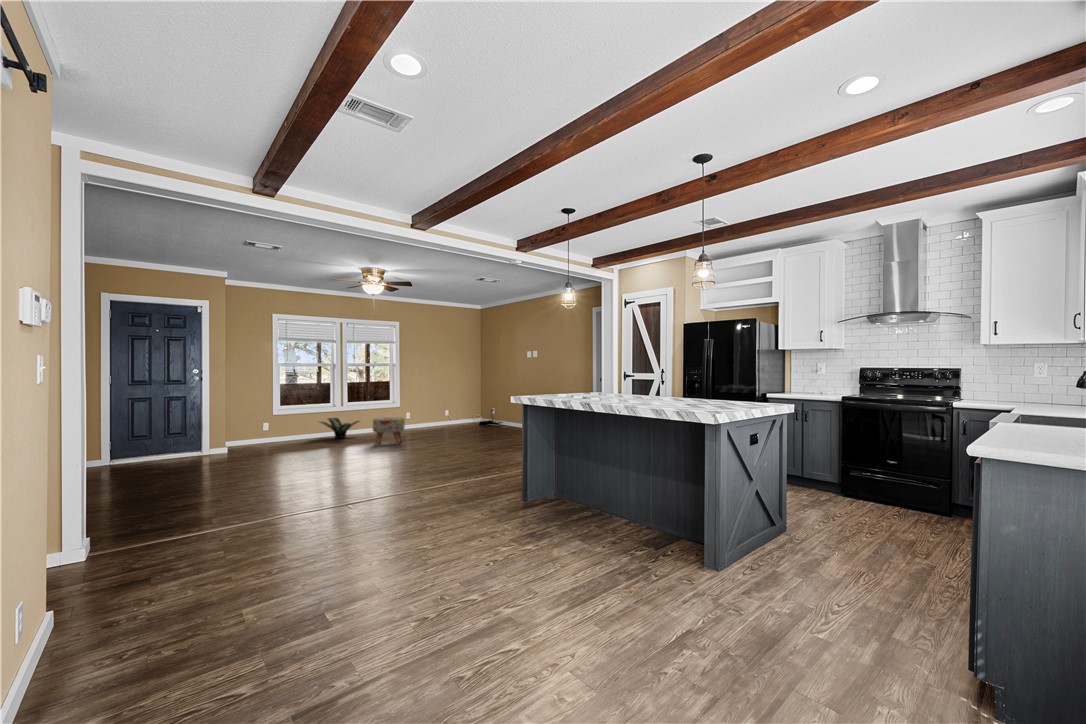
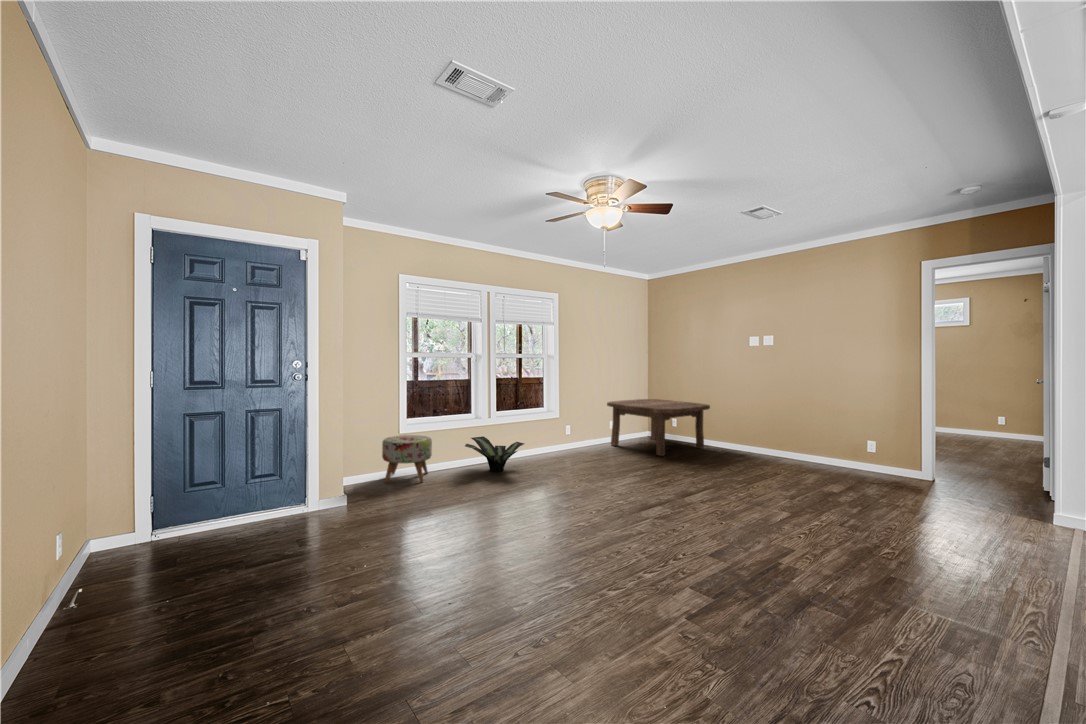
coffee table: none [438,394,506,430] -> present [607,399,710,456]
ottoman: present [373,417,405,445] -> present [382,435,432,483]

